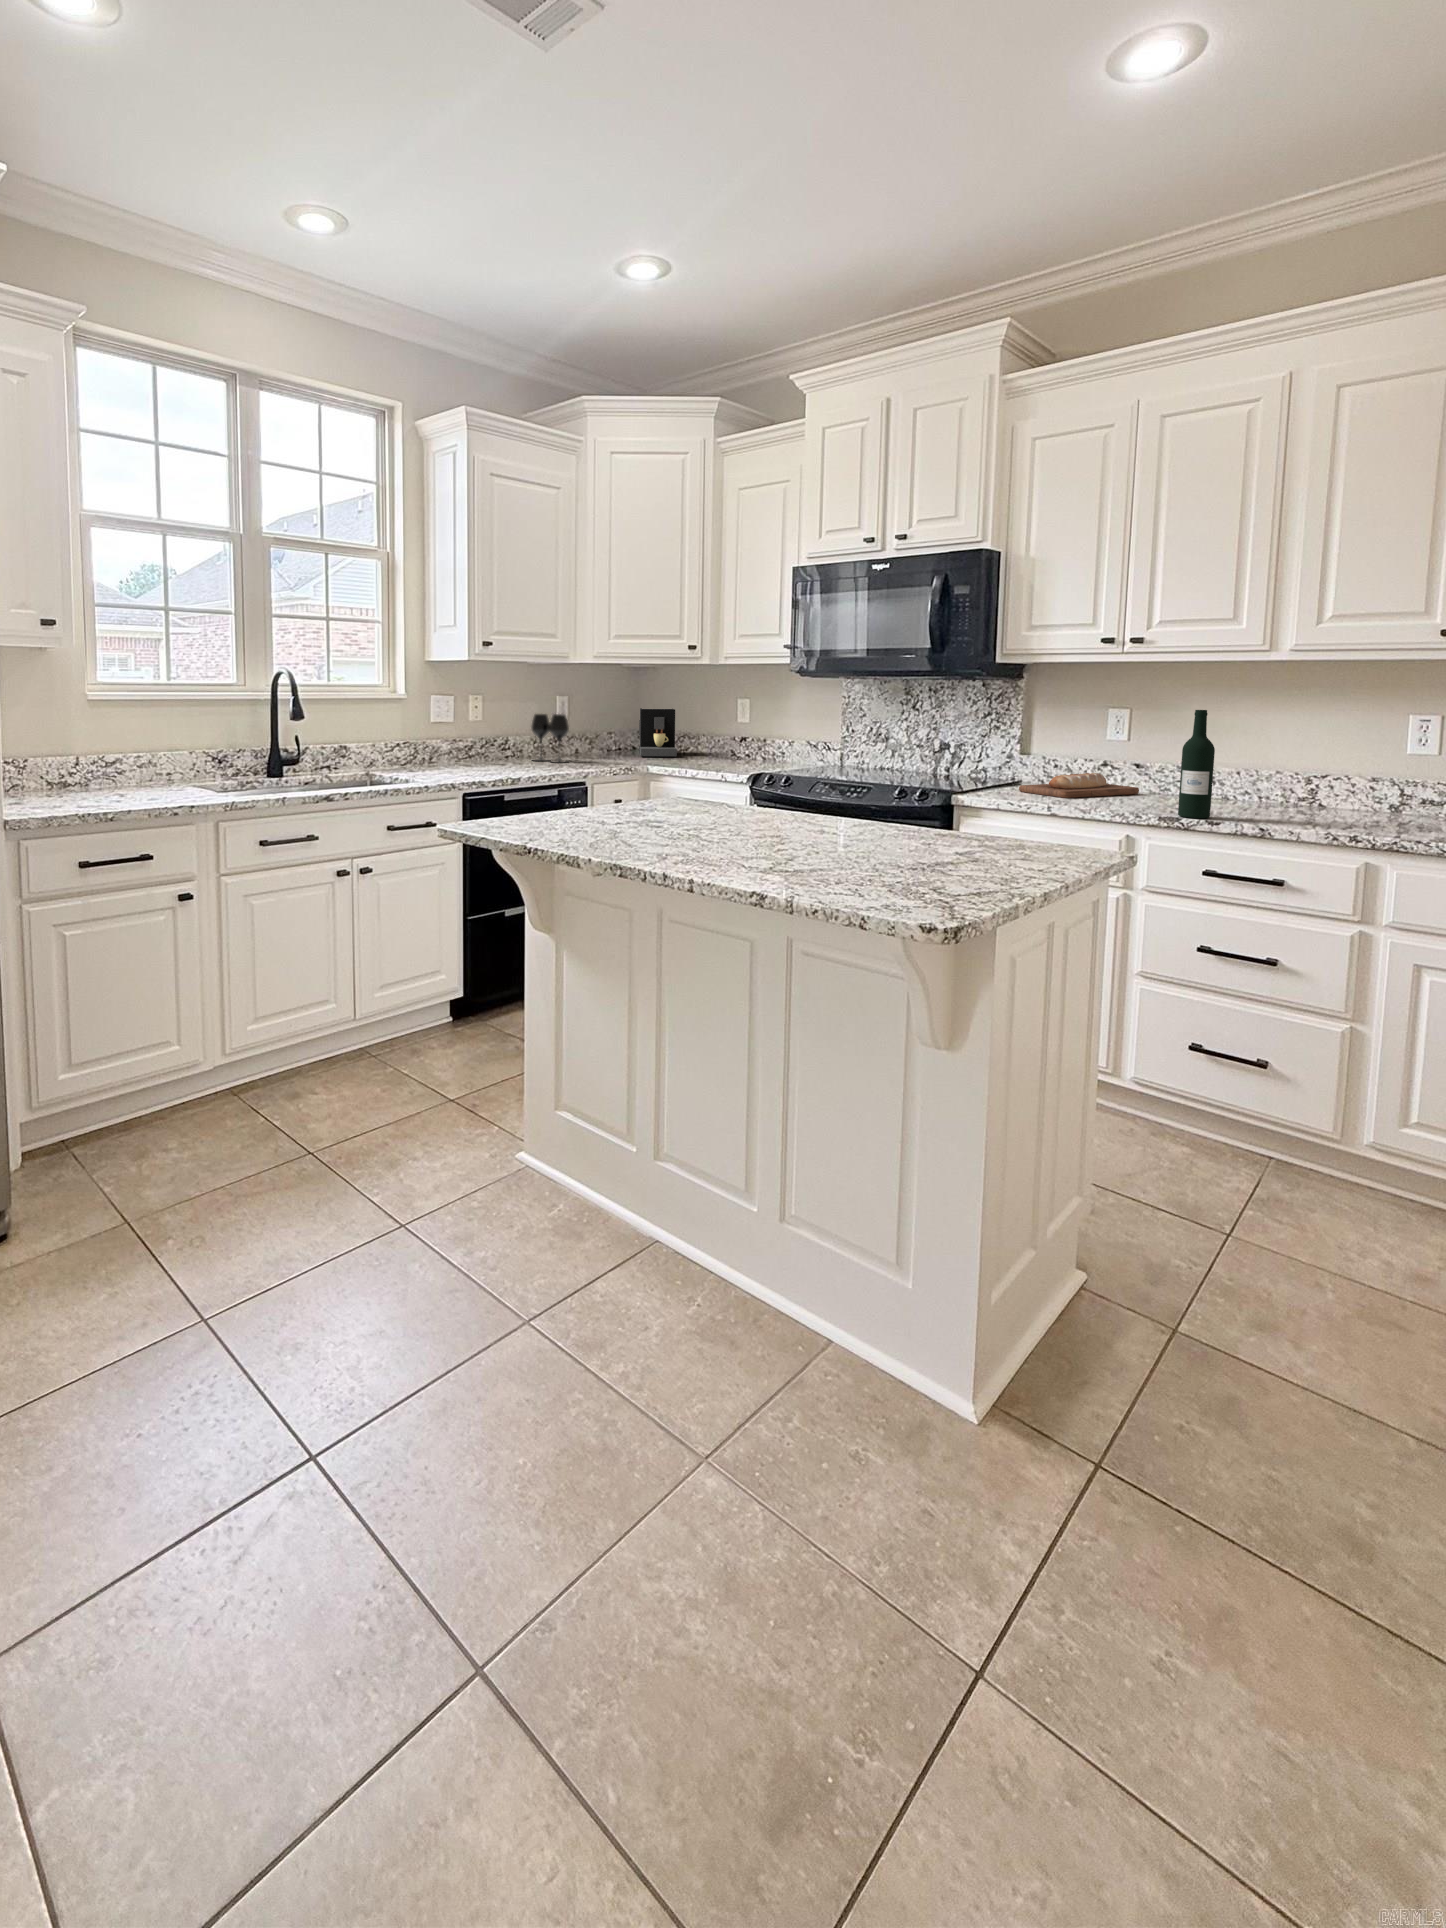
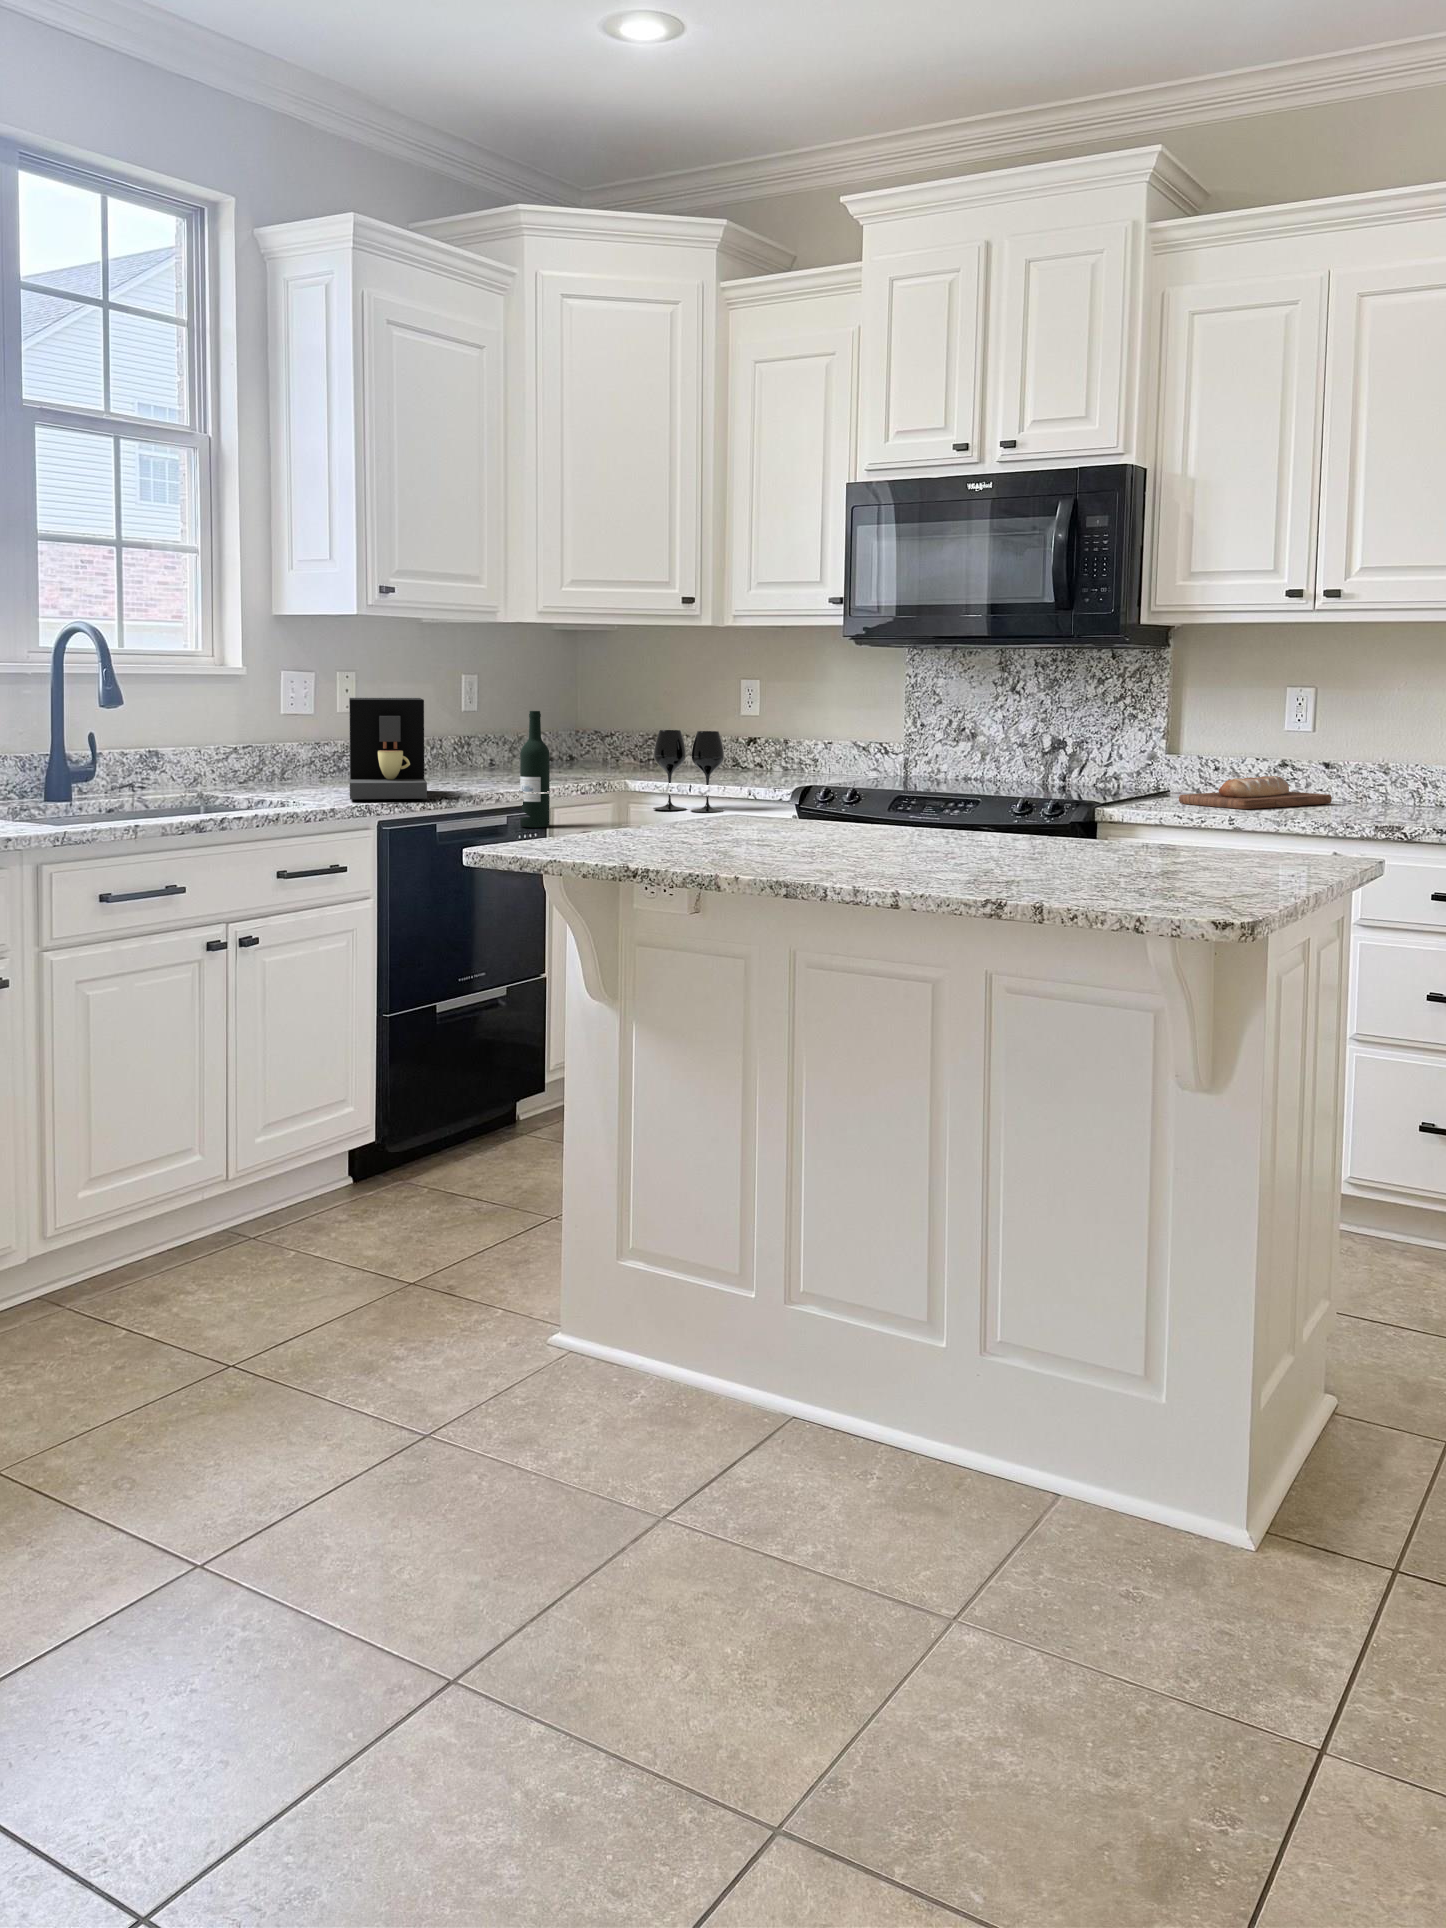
coffee maker: present [639,708,677,756] -> present [349,698,427,799]
wine bottle: present [1178,710,1215,818] -> present [520,711,550,827]
wine glass: present [531,714,569,763] -> present [653,730,724,812]

